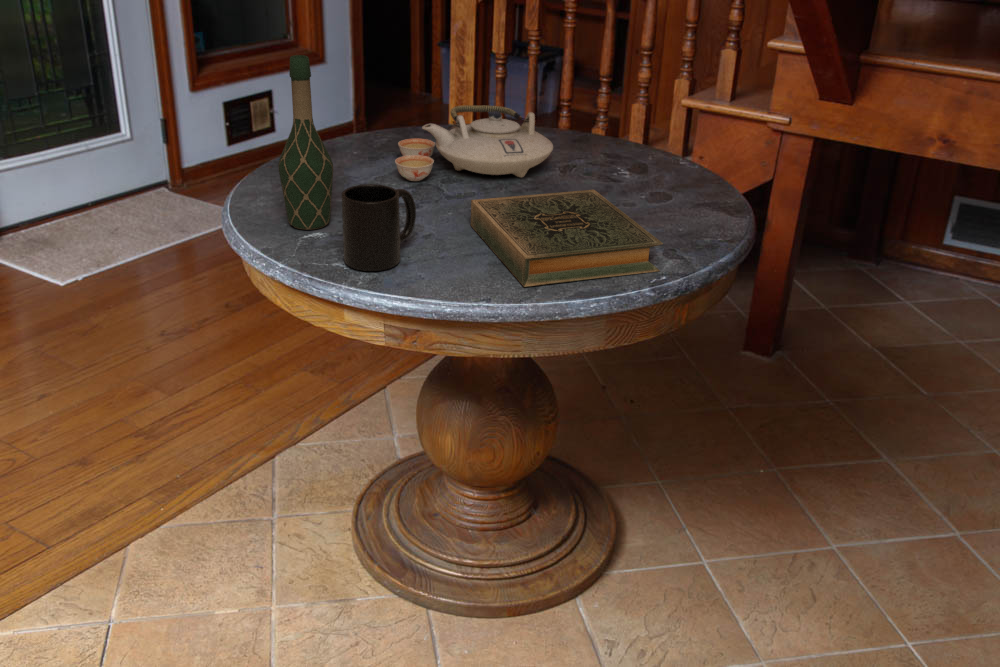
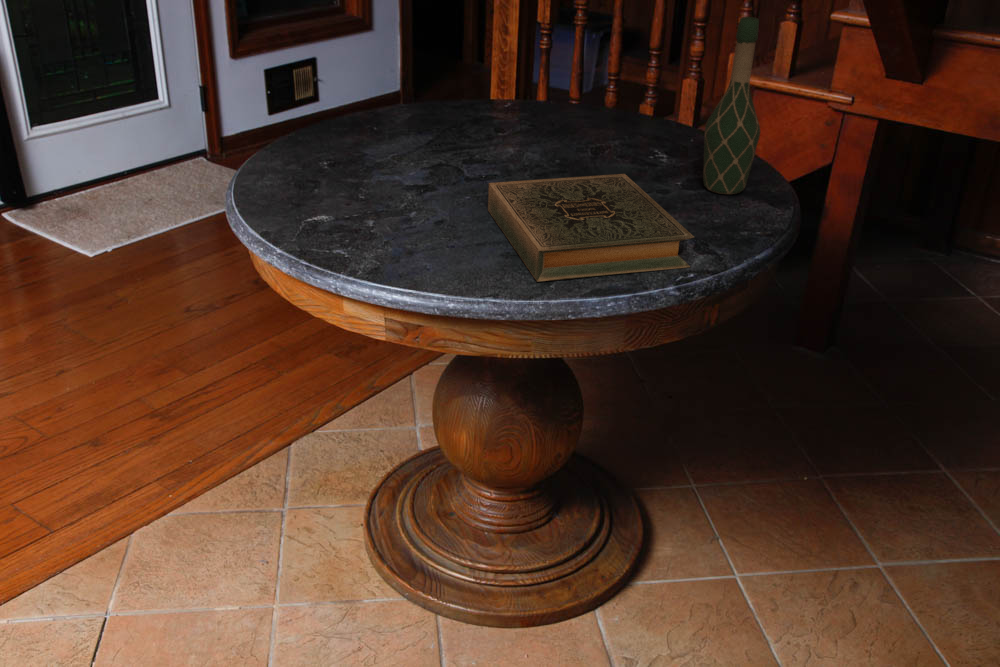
wine bottle: present [278,55,333,230] -> present [703,17,760,194]
teapot: present [395,105,553,181] -> none [414,79,586,160]
mug: present [342,184,416,271] -> none [342,165,426,259]

